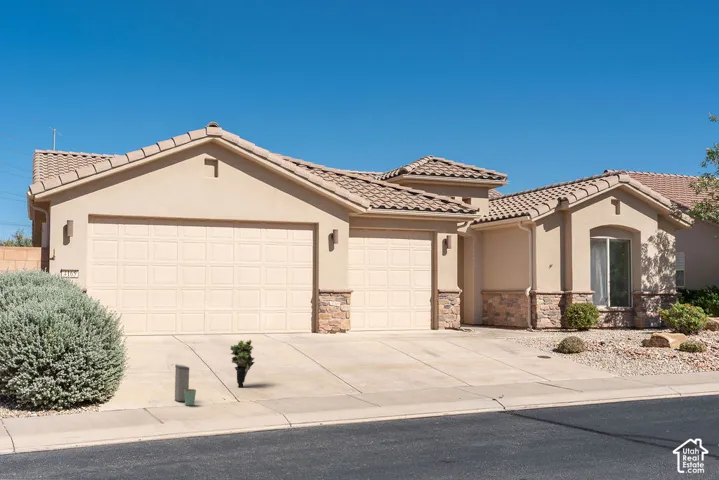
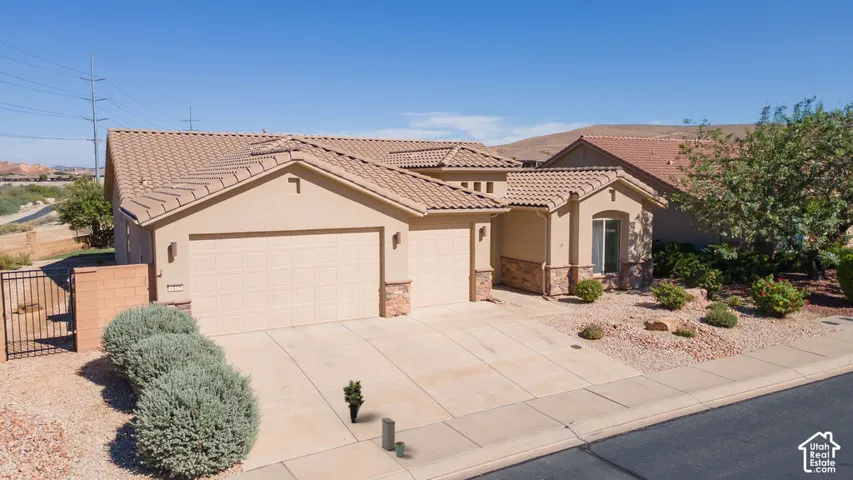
trash can: present [175,364,196,405] -> present [382,418,405,457]

